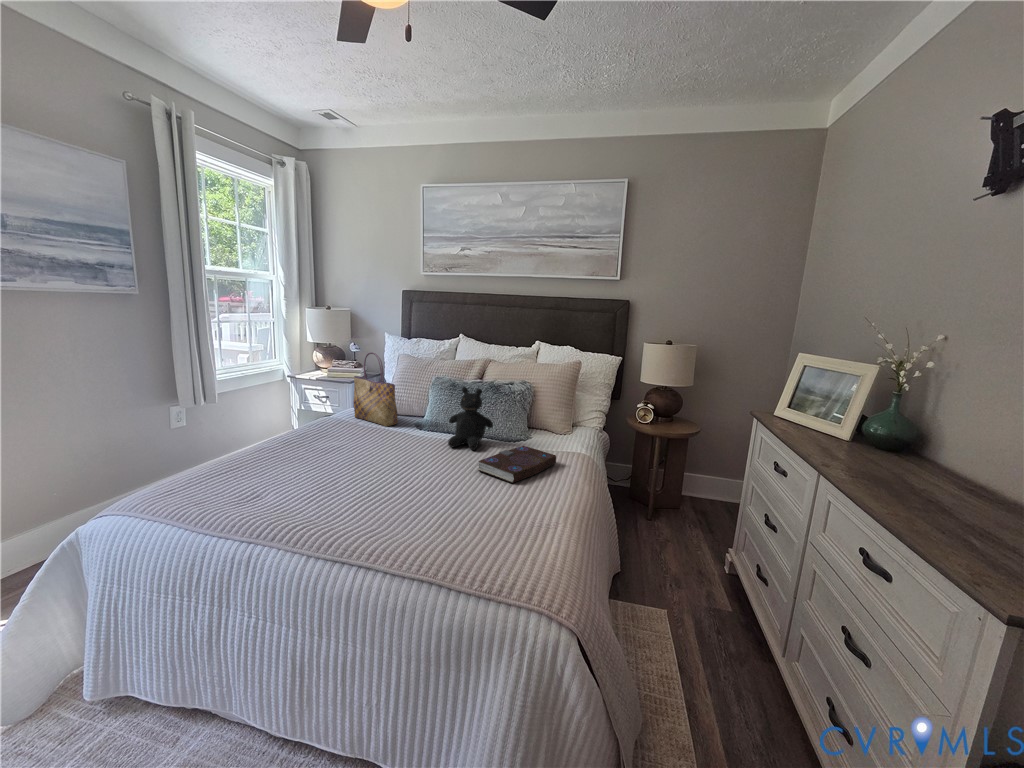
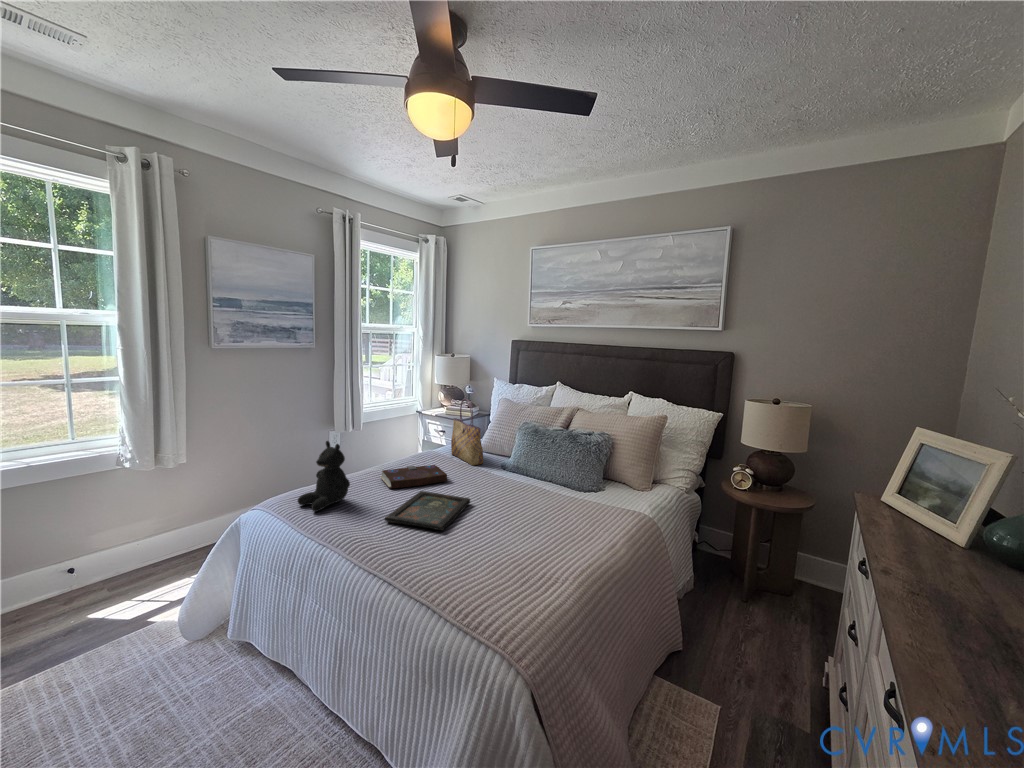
teddy bear: present [448,387,493,450] -> present [298,441,350,512]
book: present [478,446,556,483] -> present [380,465,447,489]
tray: none [320,459,411,498] -> present [385,491,470,530]

